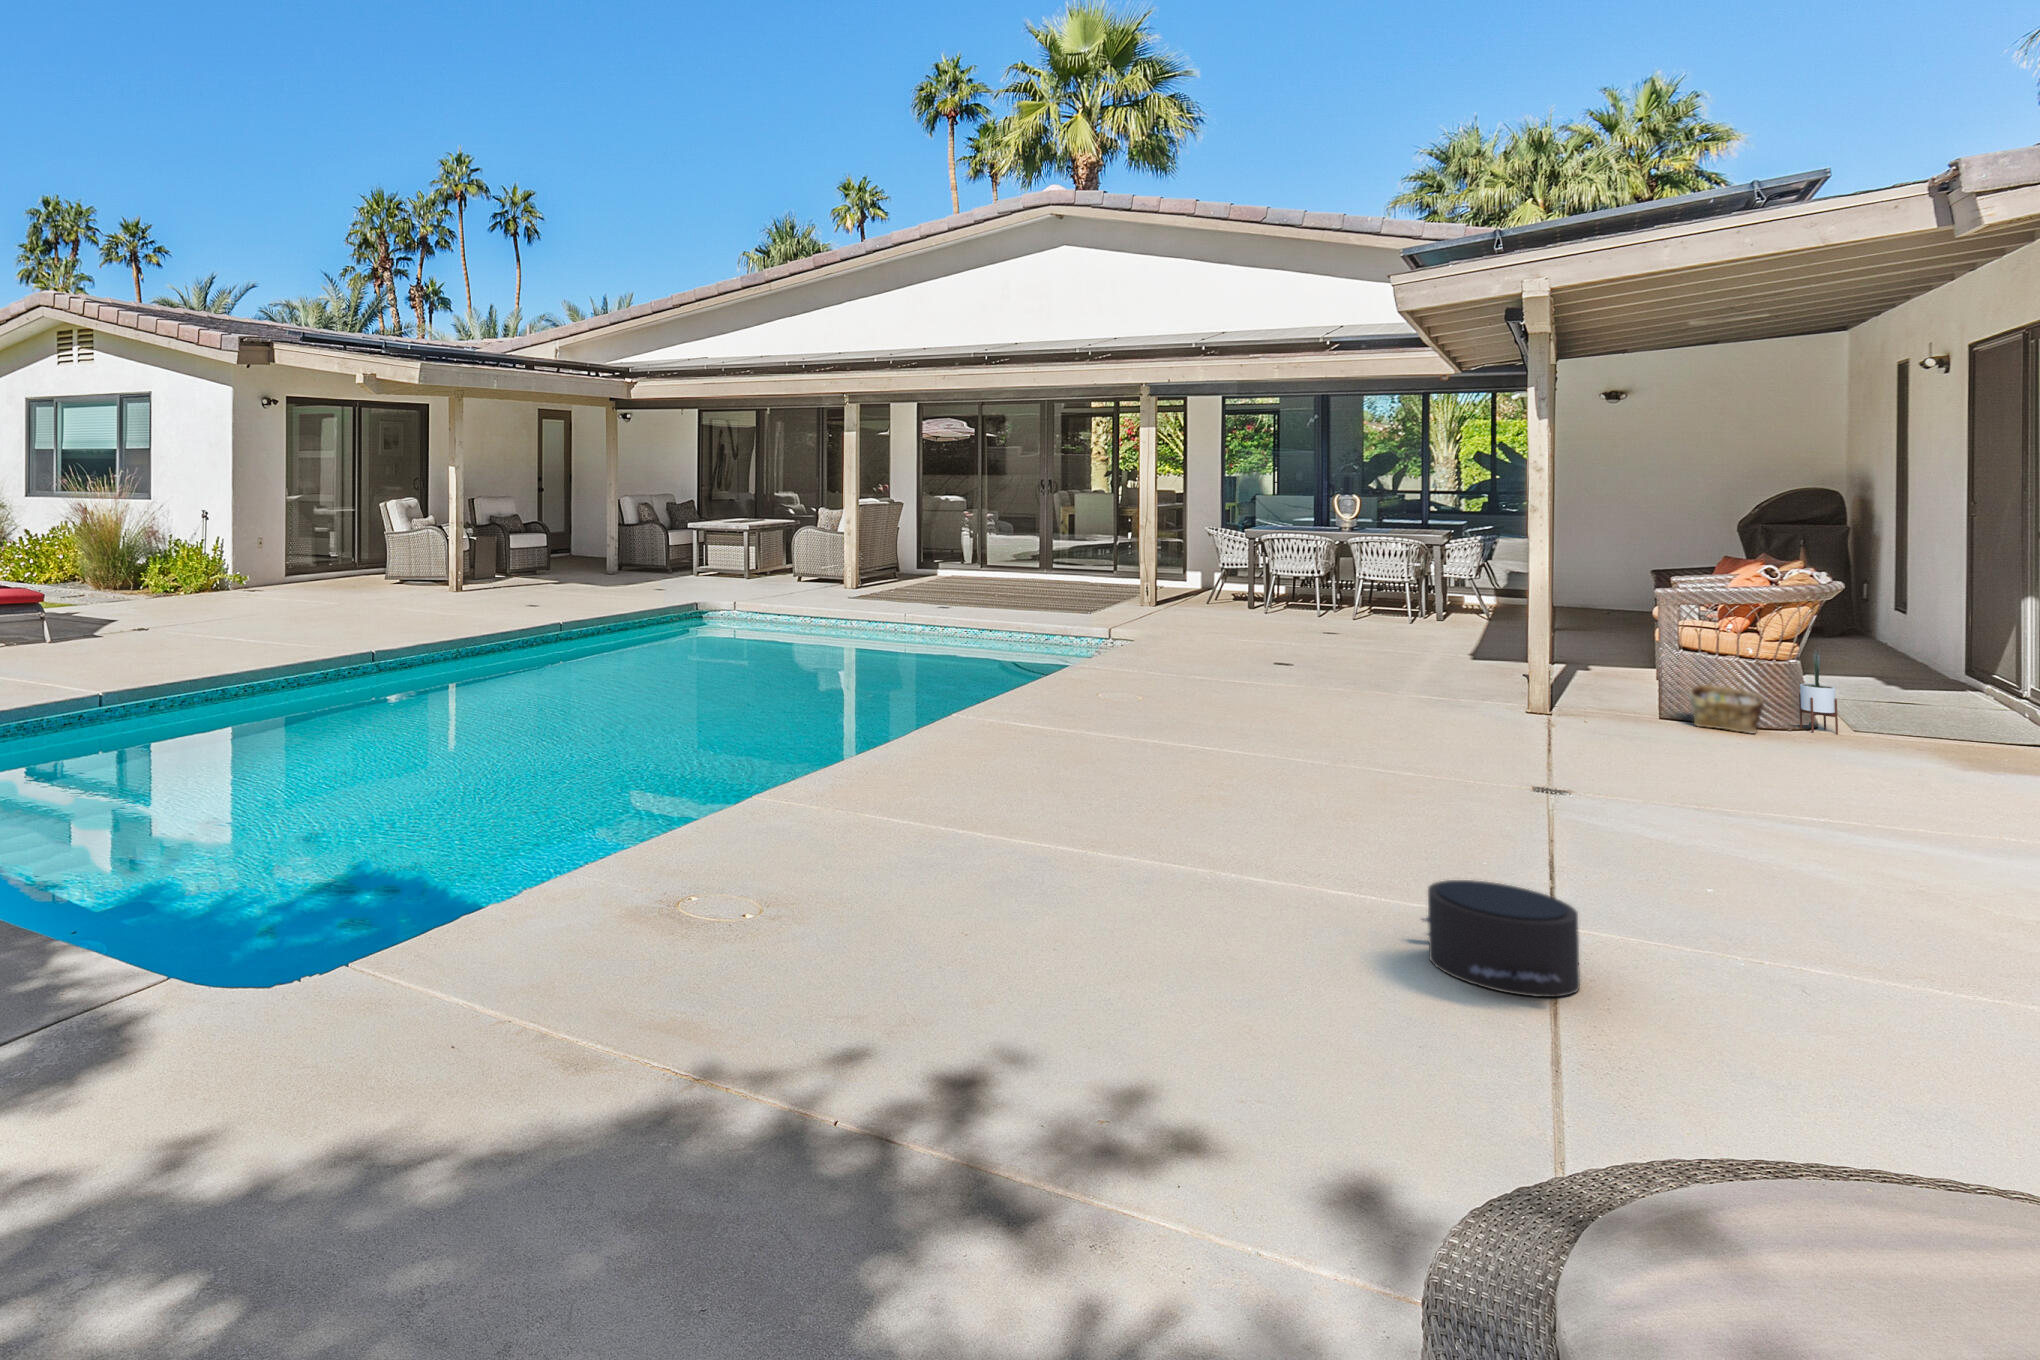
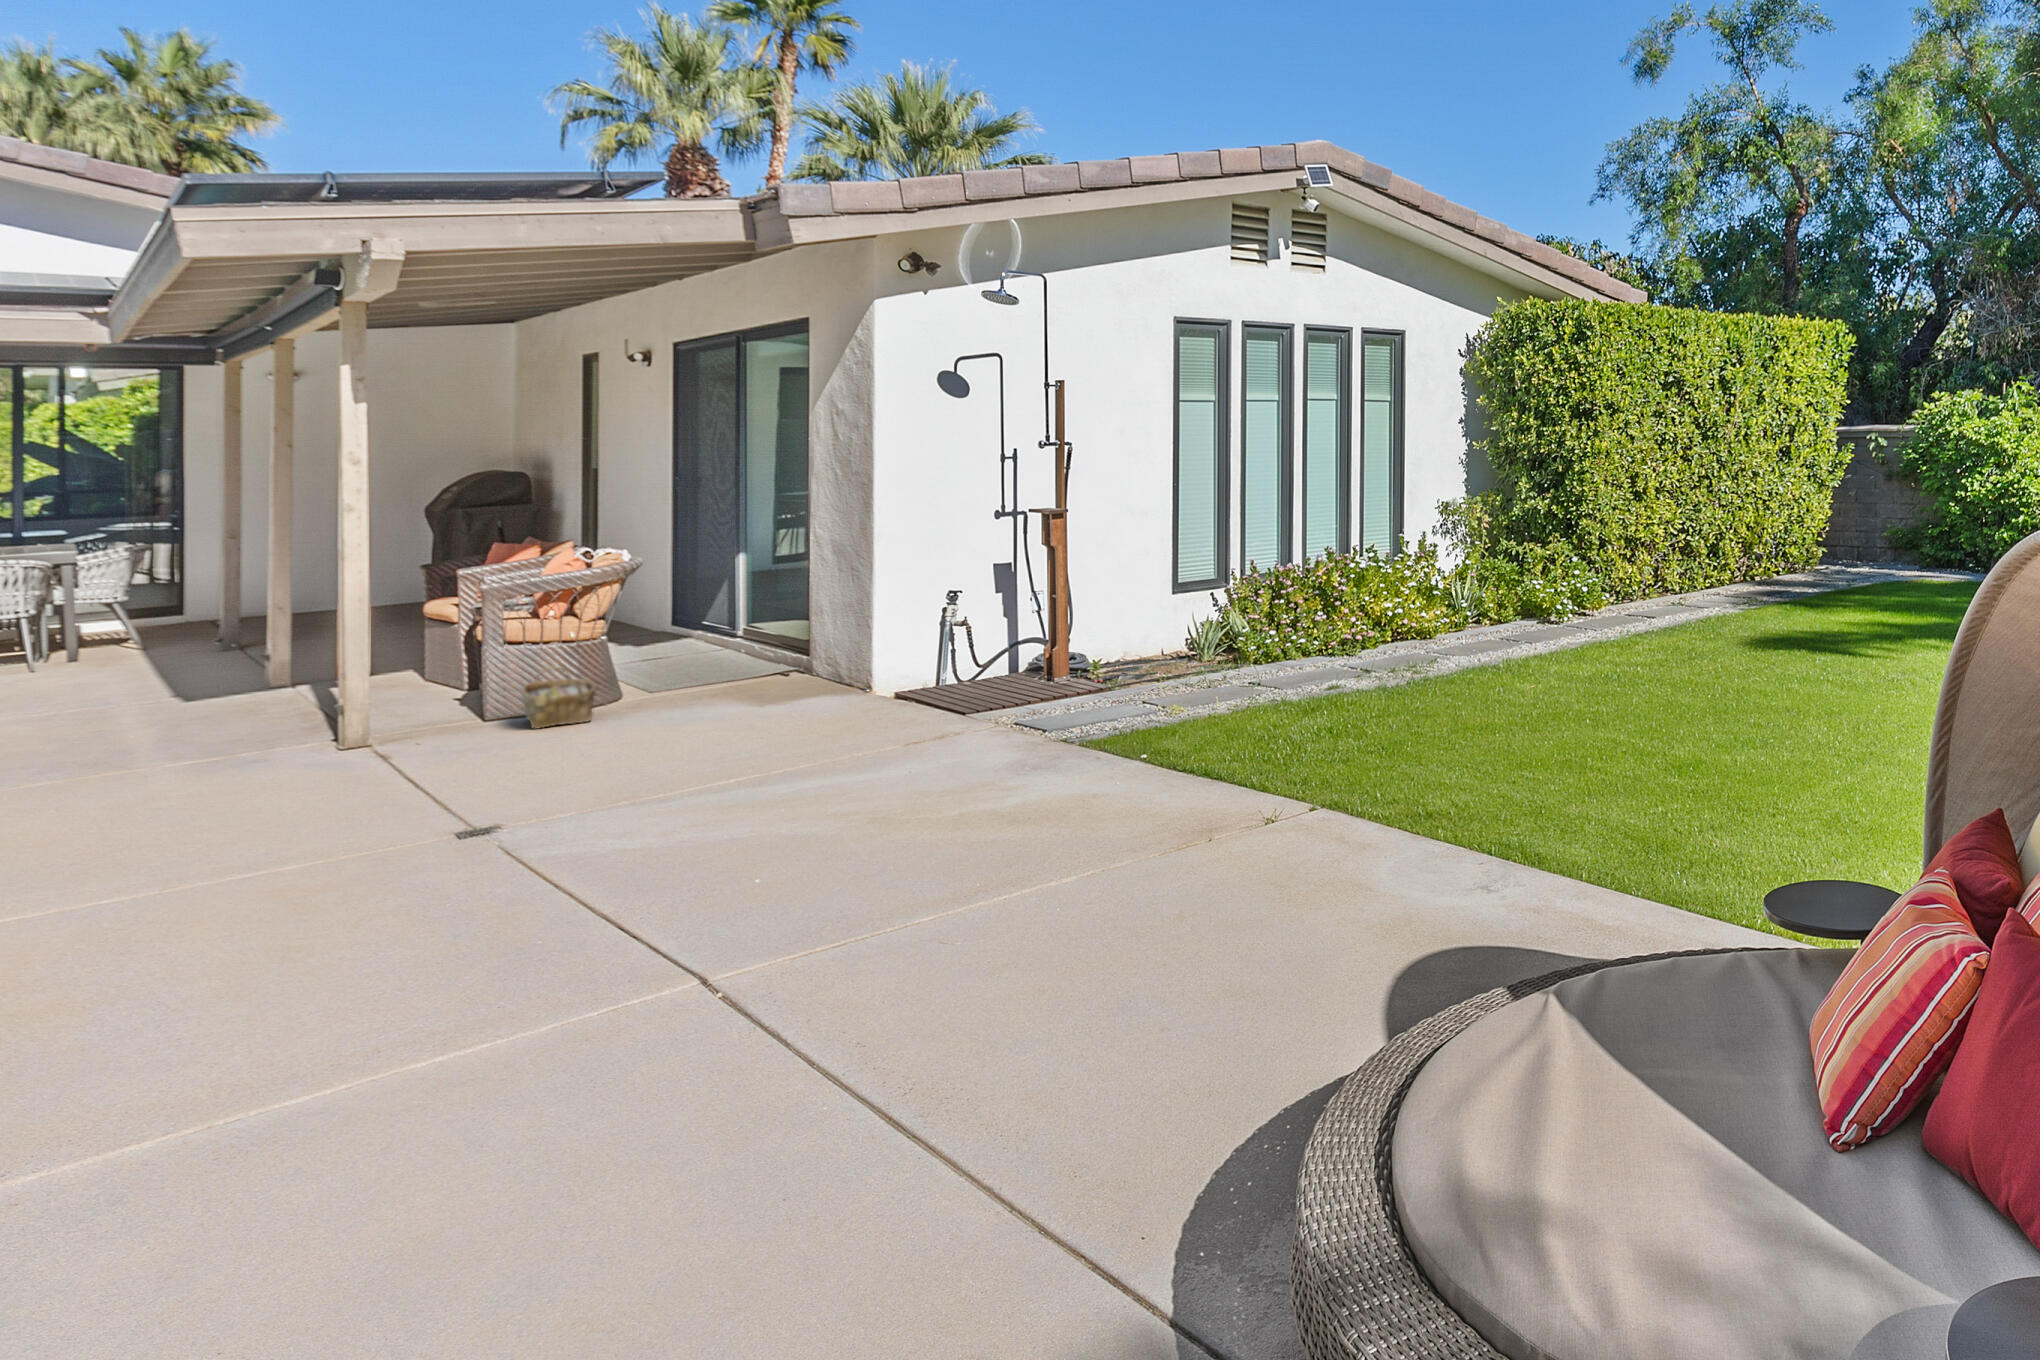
potted plant: present [1799,652,1838,734] -> none [615,617,649,707]
pouf: present [1422,880,1580,997] -> none [626,947,853,1108]

